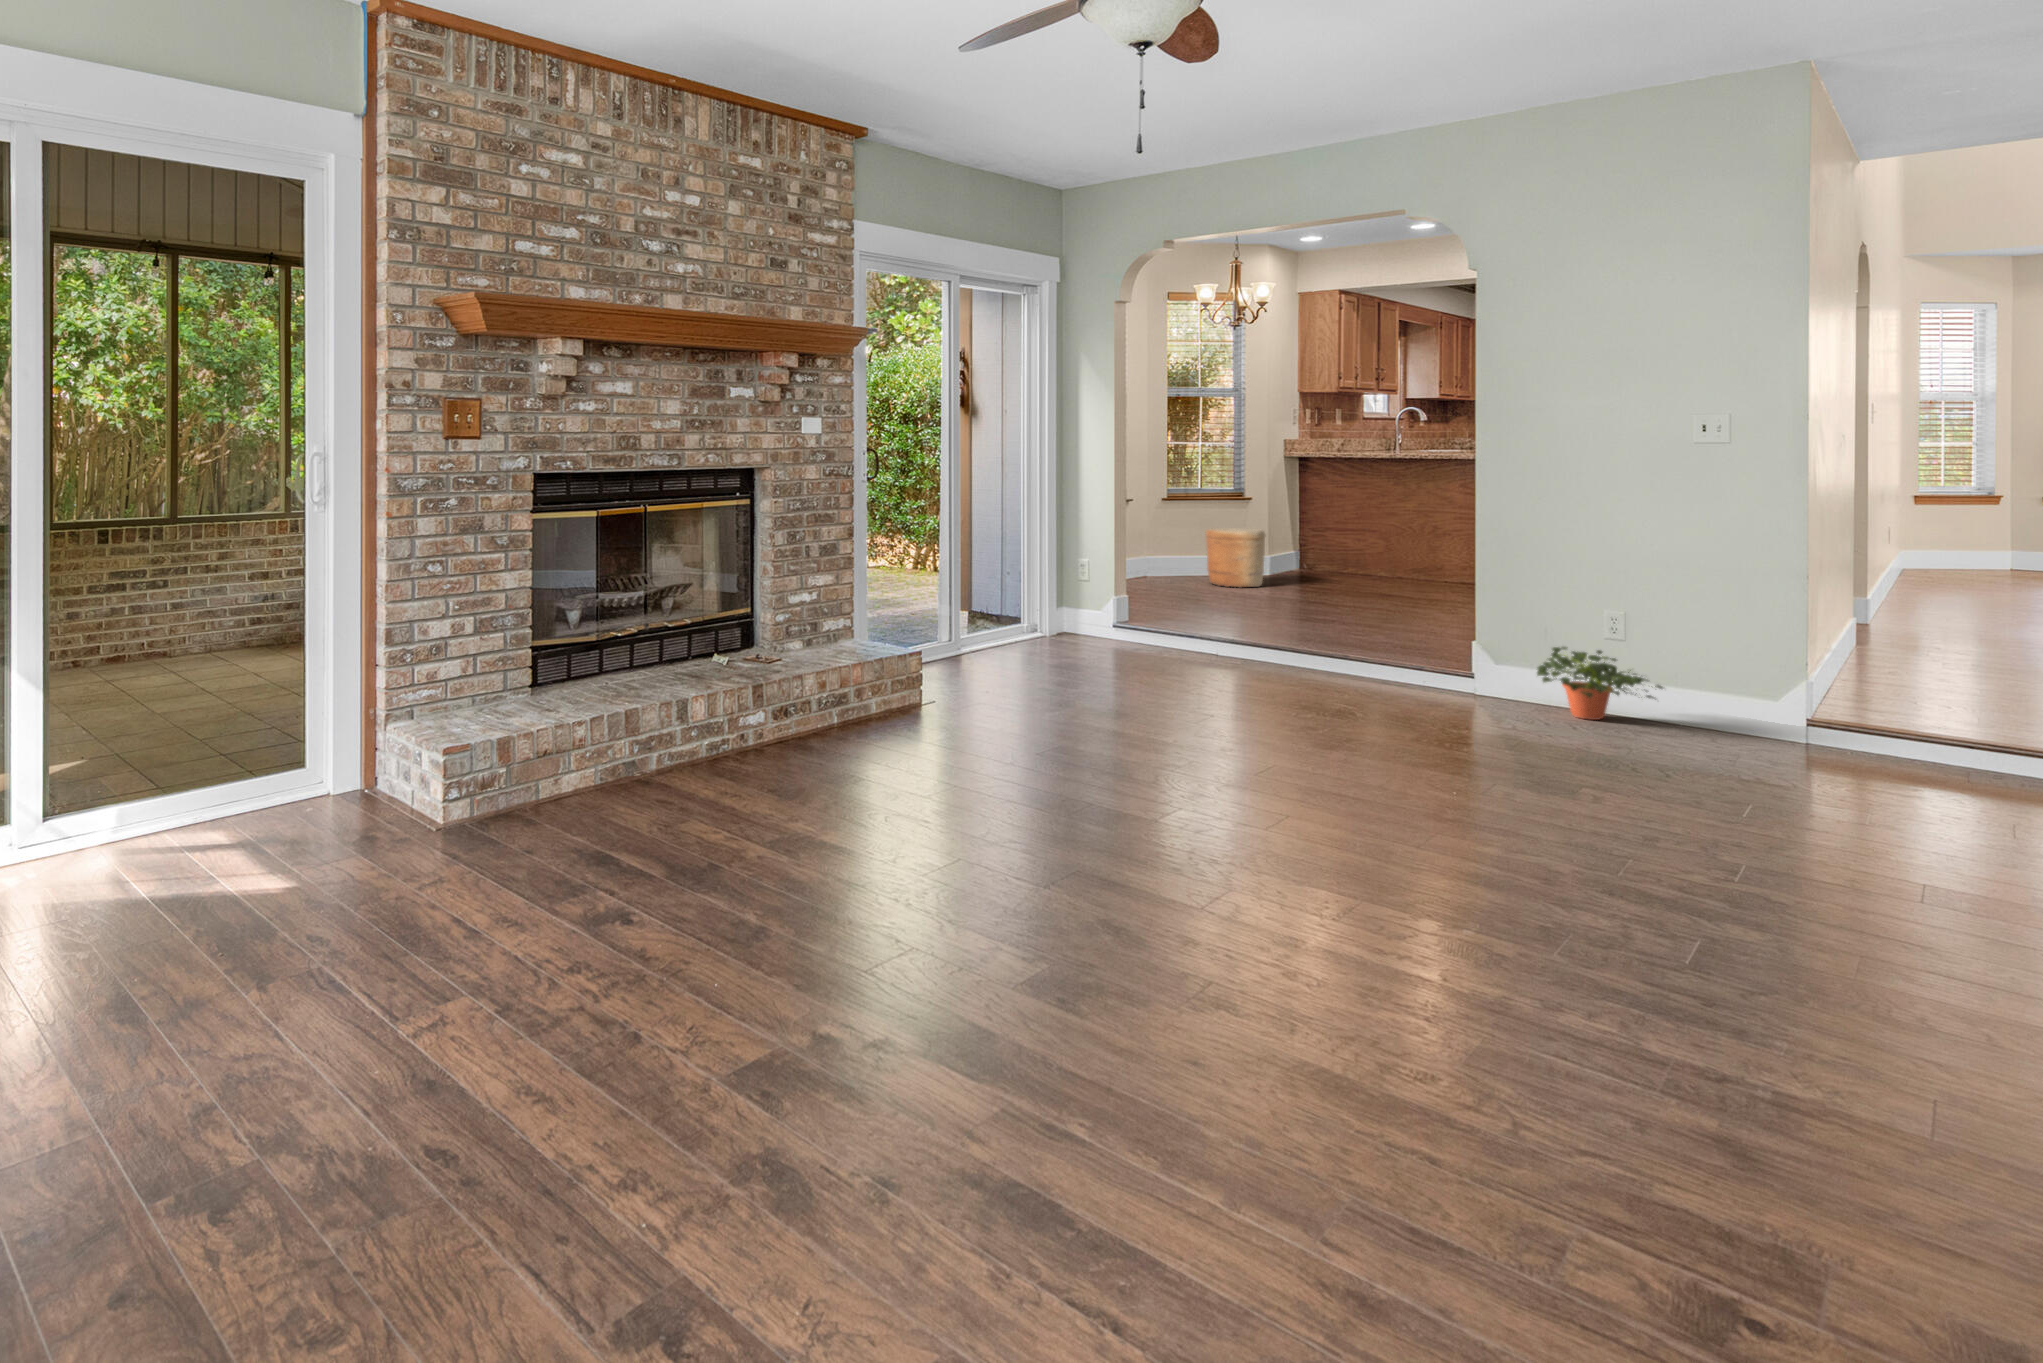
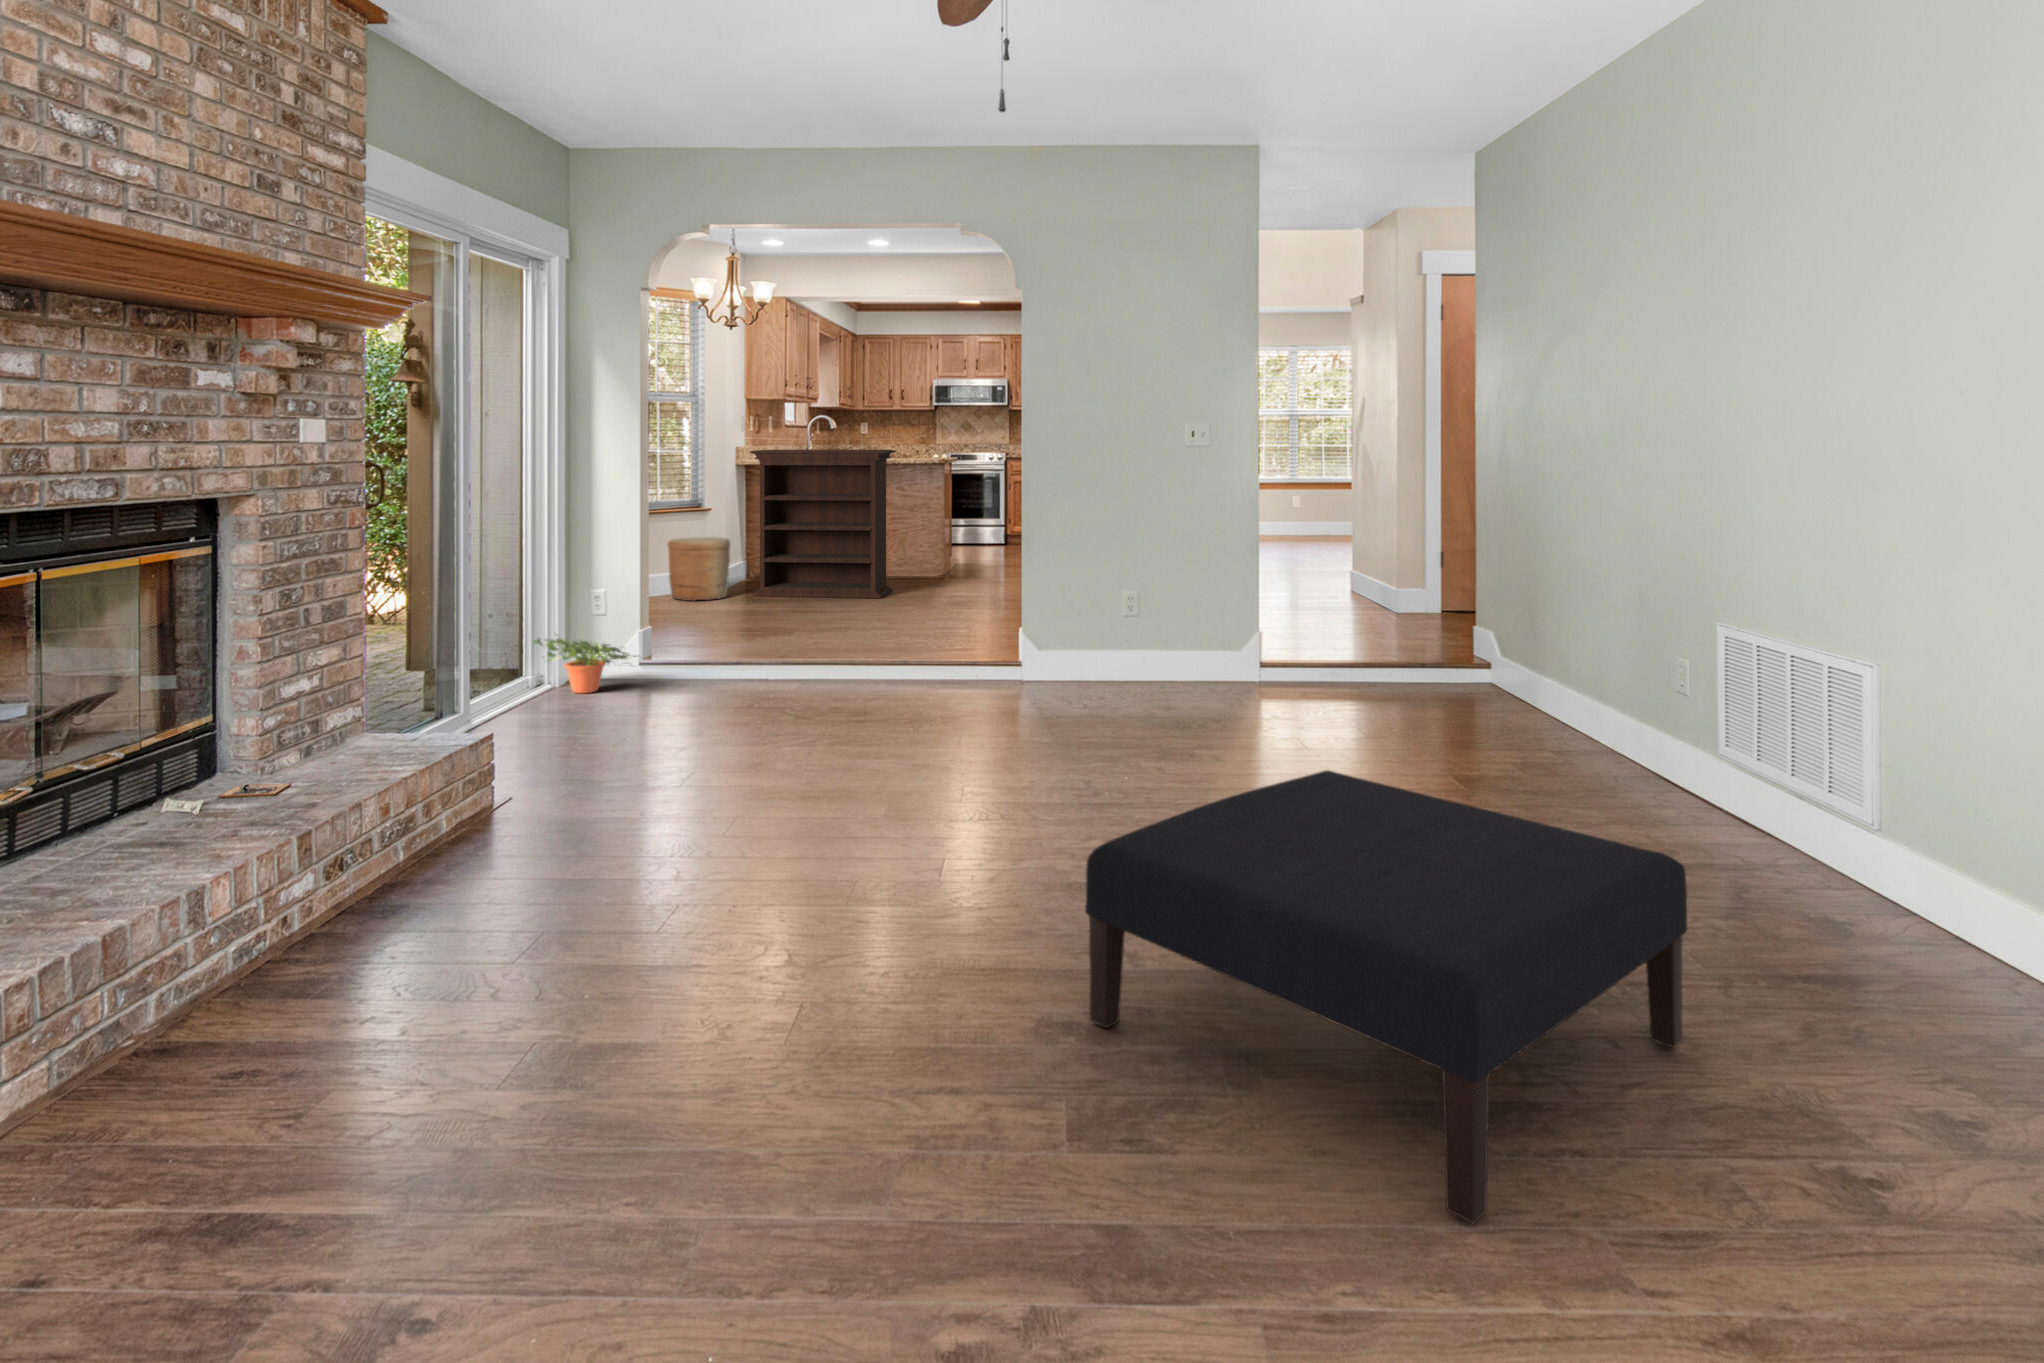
bookshelf: none [1284,445,1444,600] -> present [750,450,896,598]
potted plant: present [1537,647,1663,720] -> present [532,639,636,694]
ottoman: none [1161,754,1732,1073] -> present [1085,770,1687,1223]

